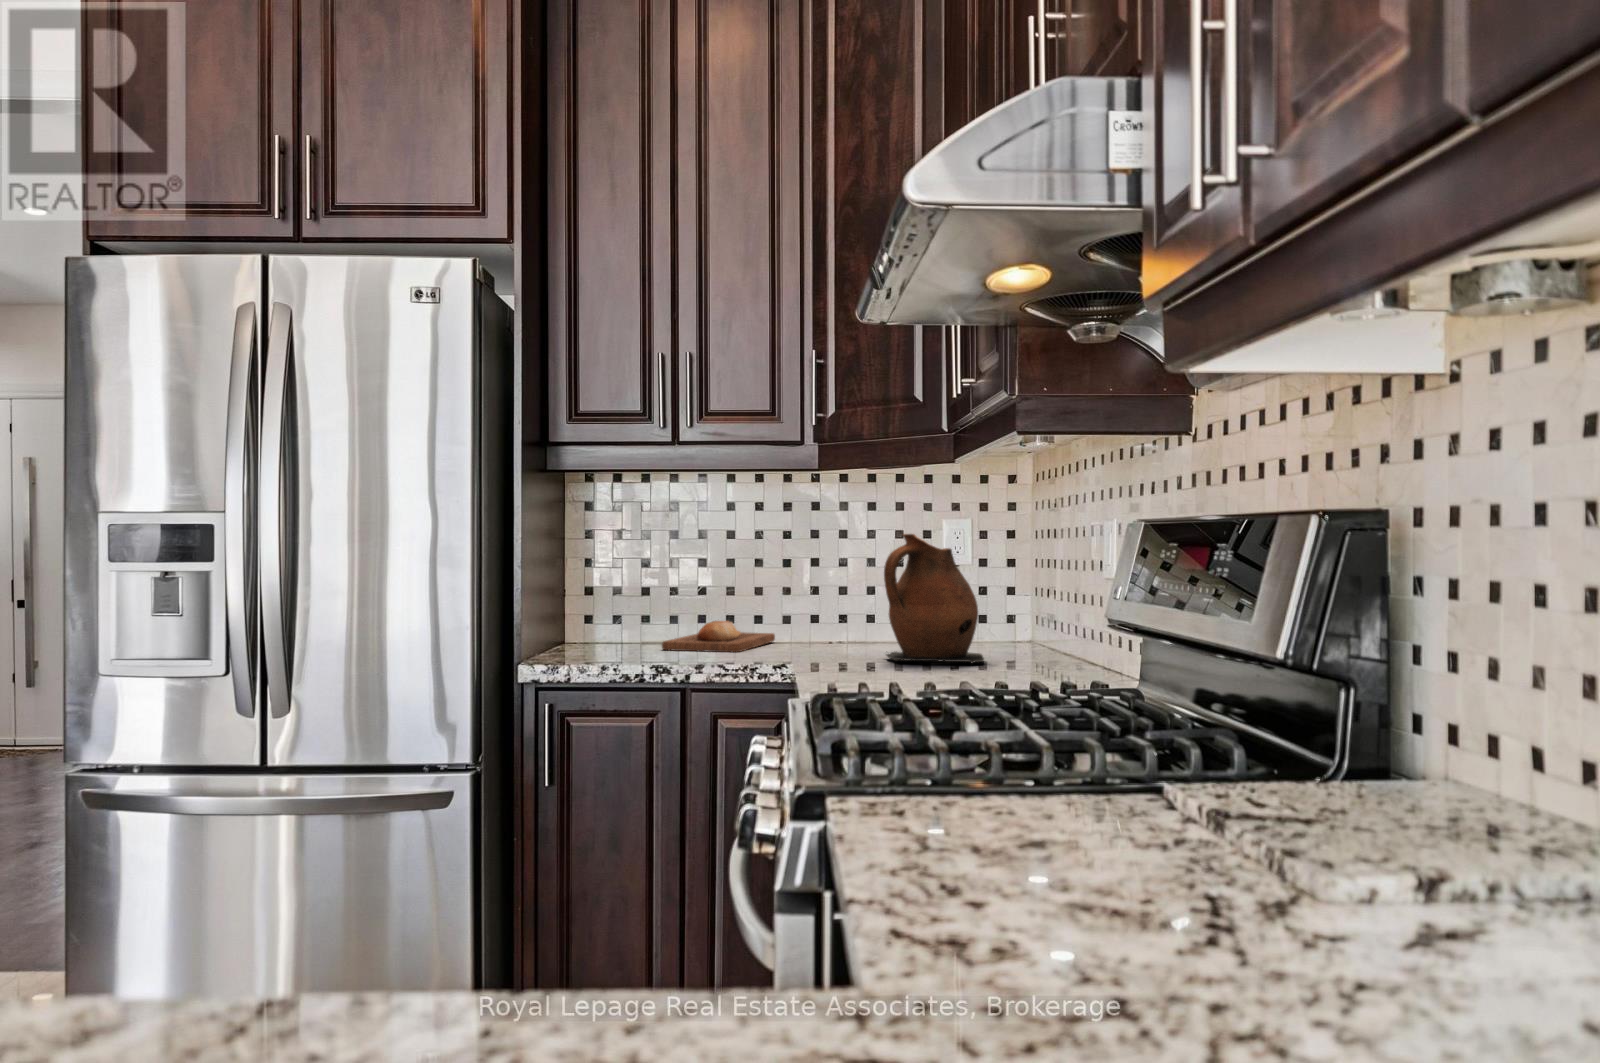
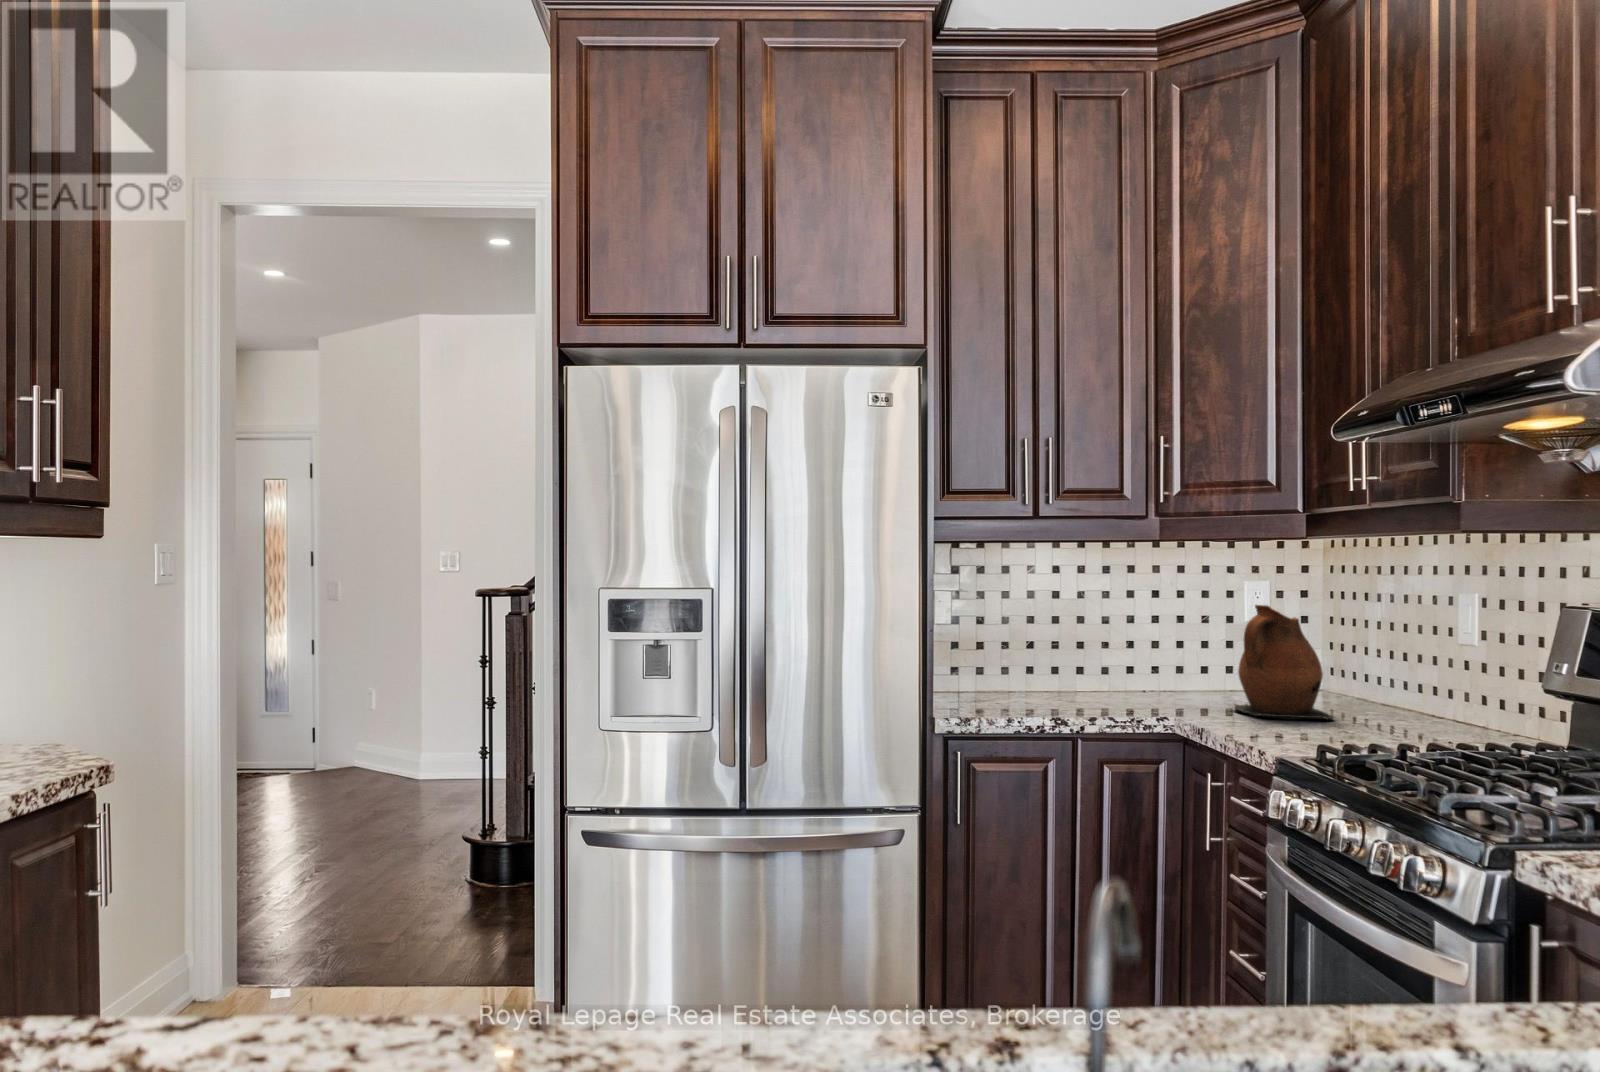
bread loaf: present [662,621,775,652] -> none [1011,666,1085,700]

